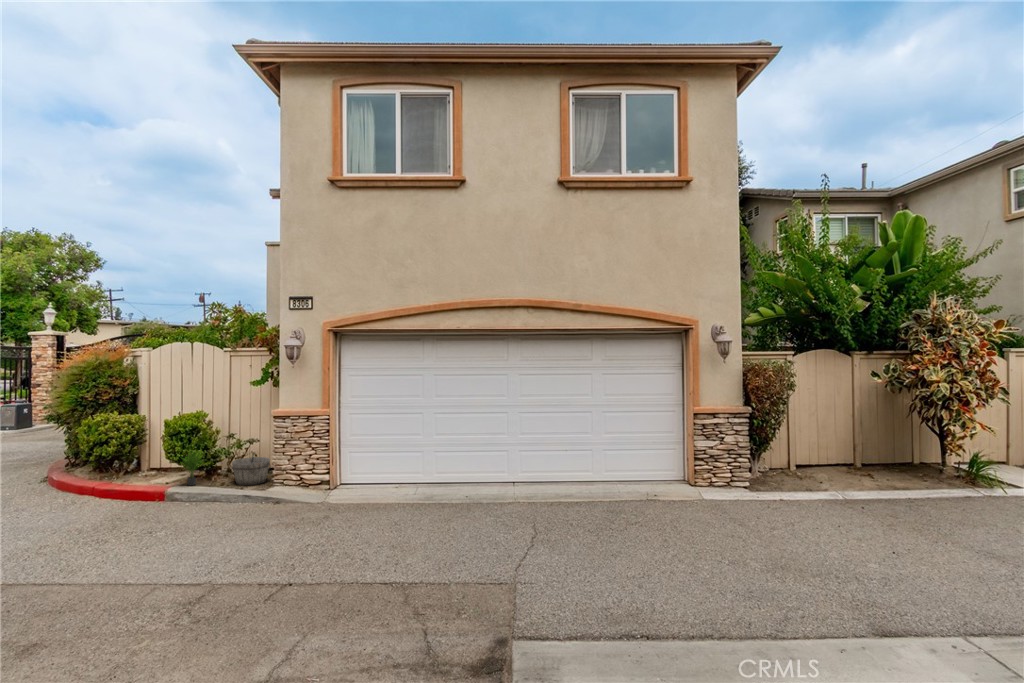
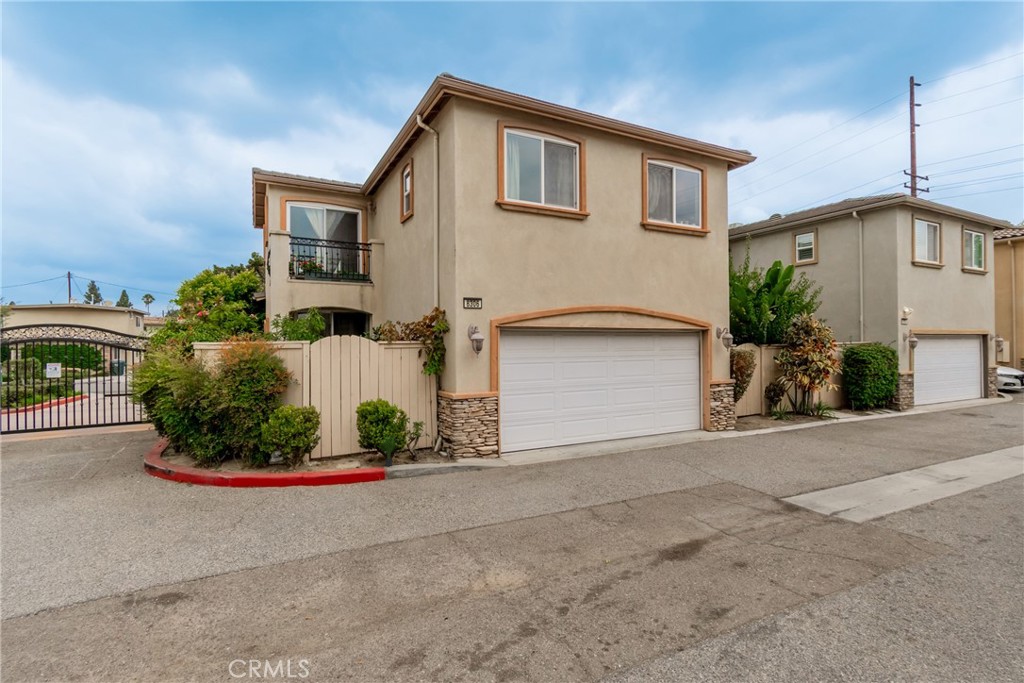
wooden bucket: present [232,455,270,485] -> none [414,432,445,461]

